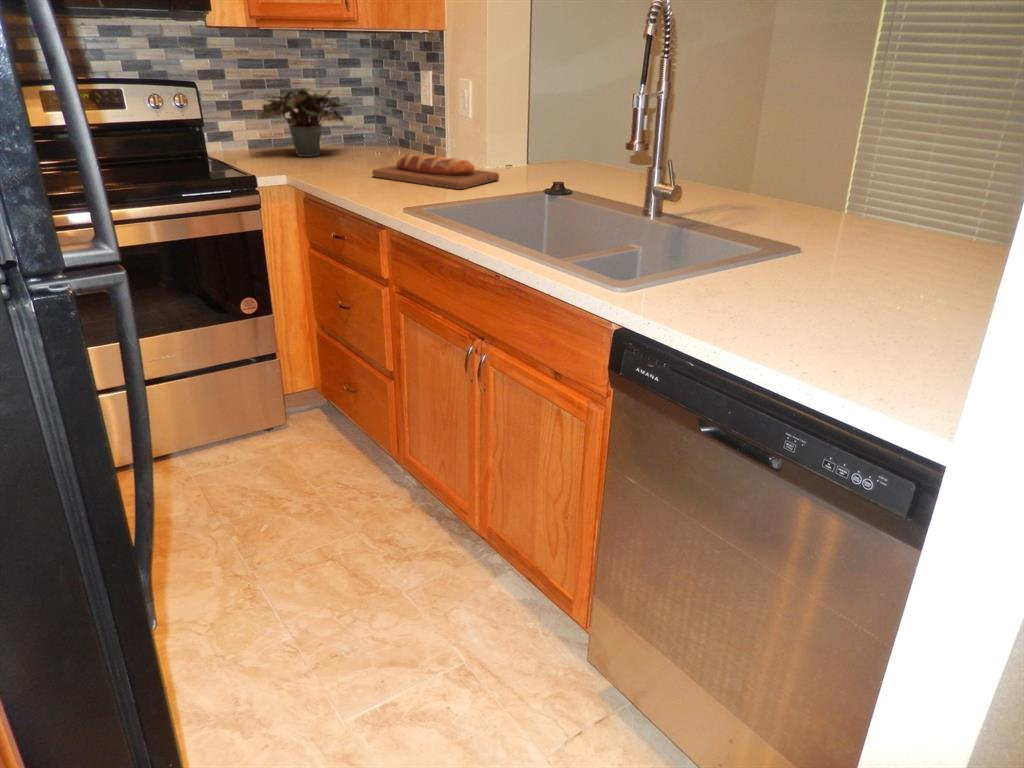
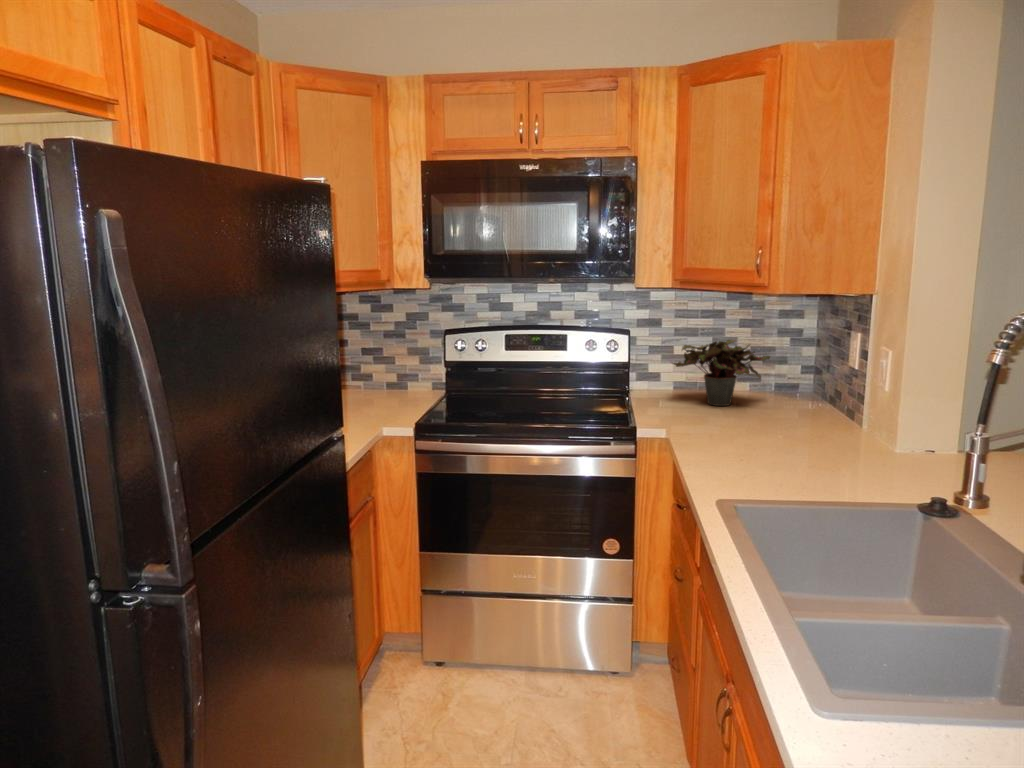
bread loaf: present [372,154,499,190] -> none [750,425,896,479]

